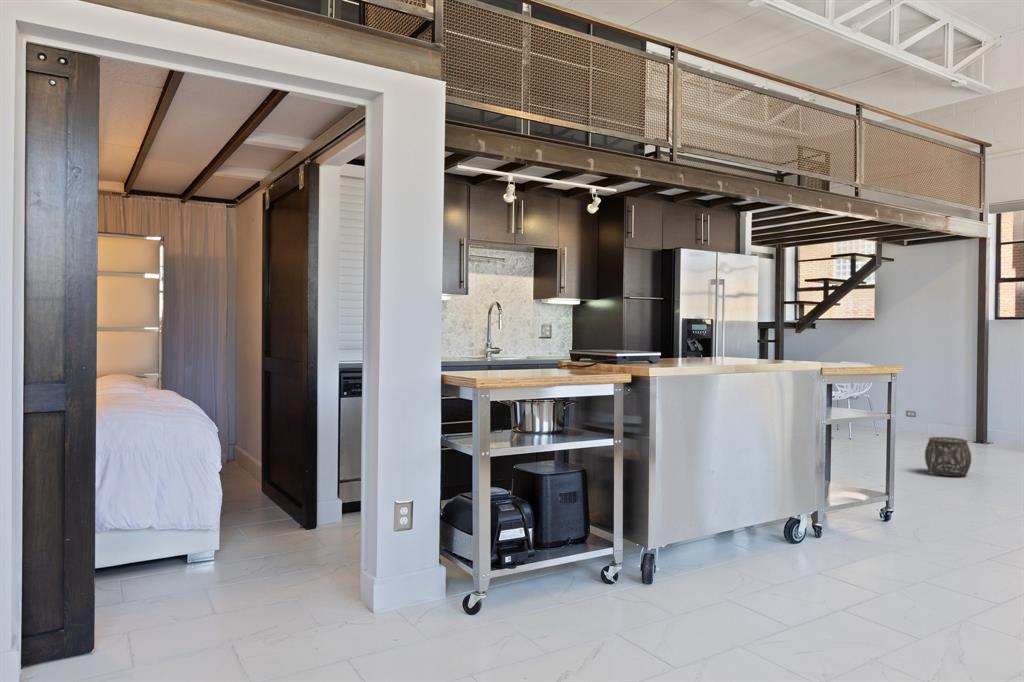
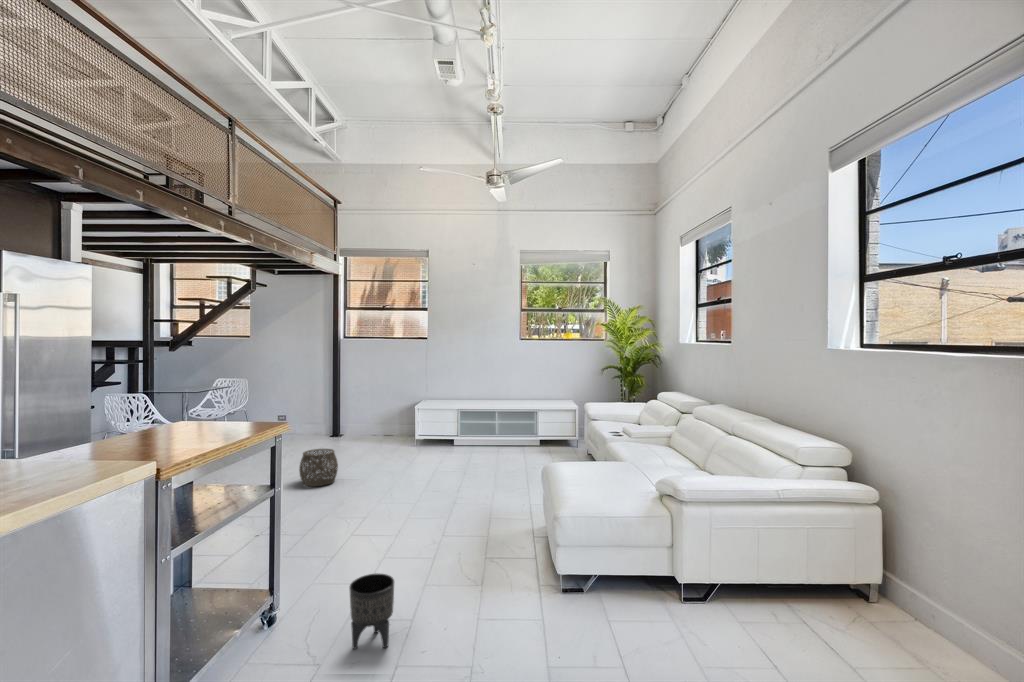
planter: none [952,509,997,570] -> present [349,573,394,649]

